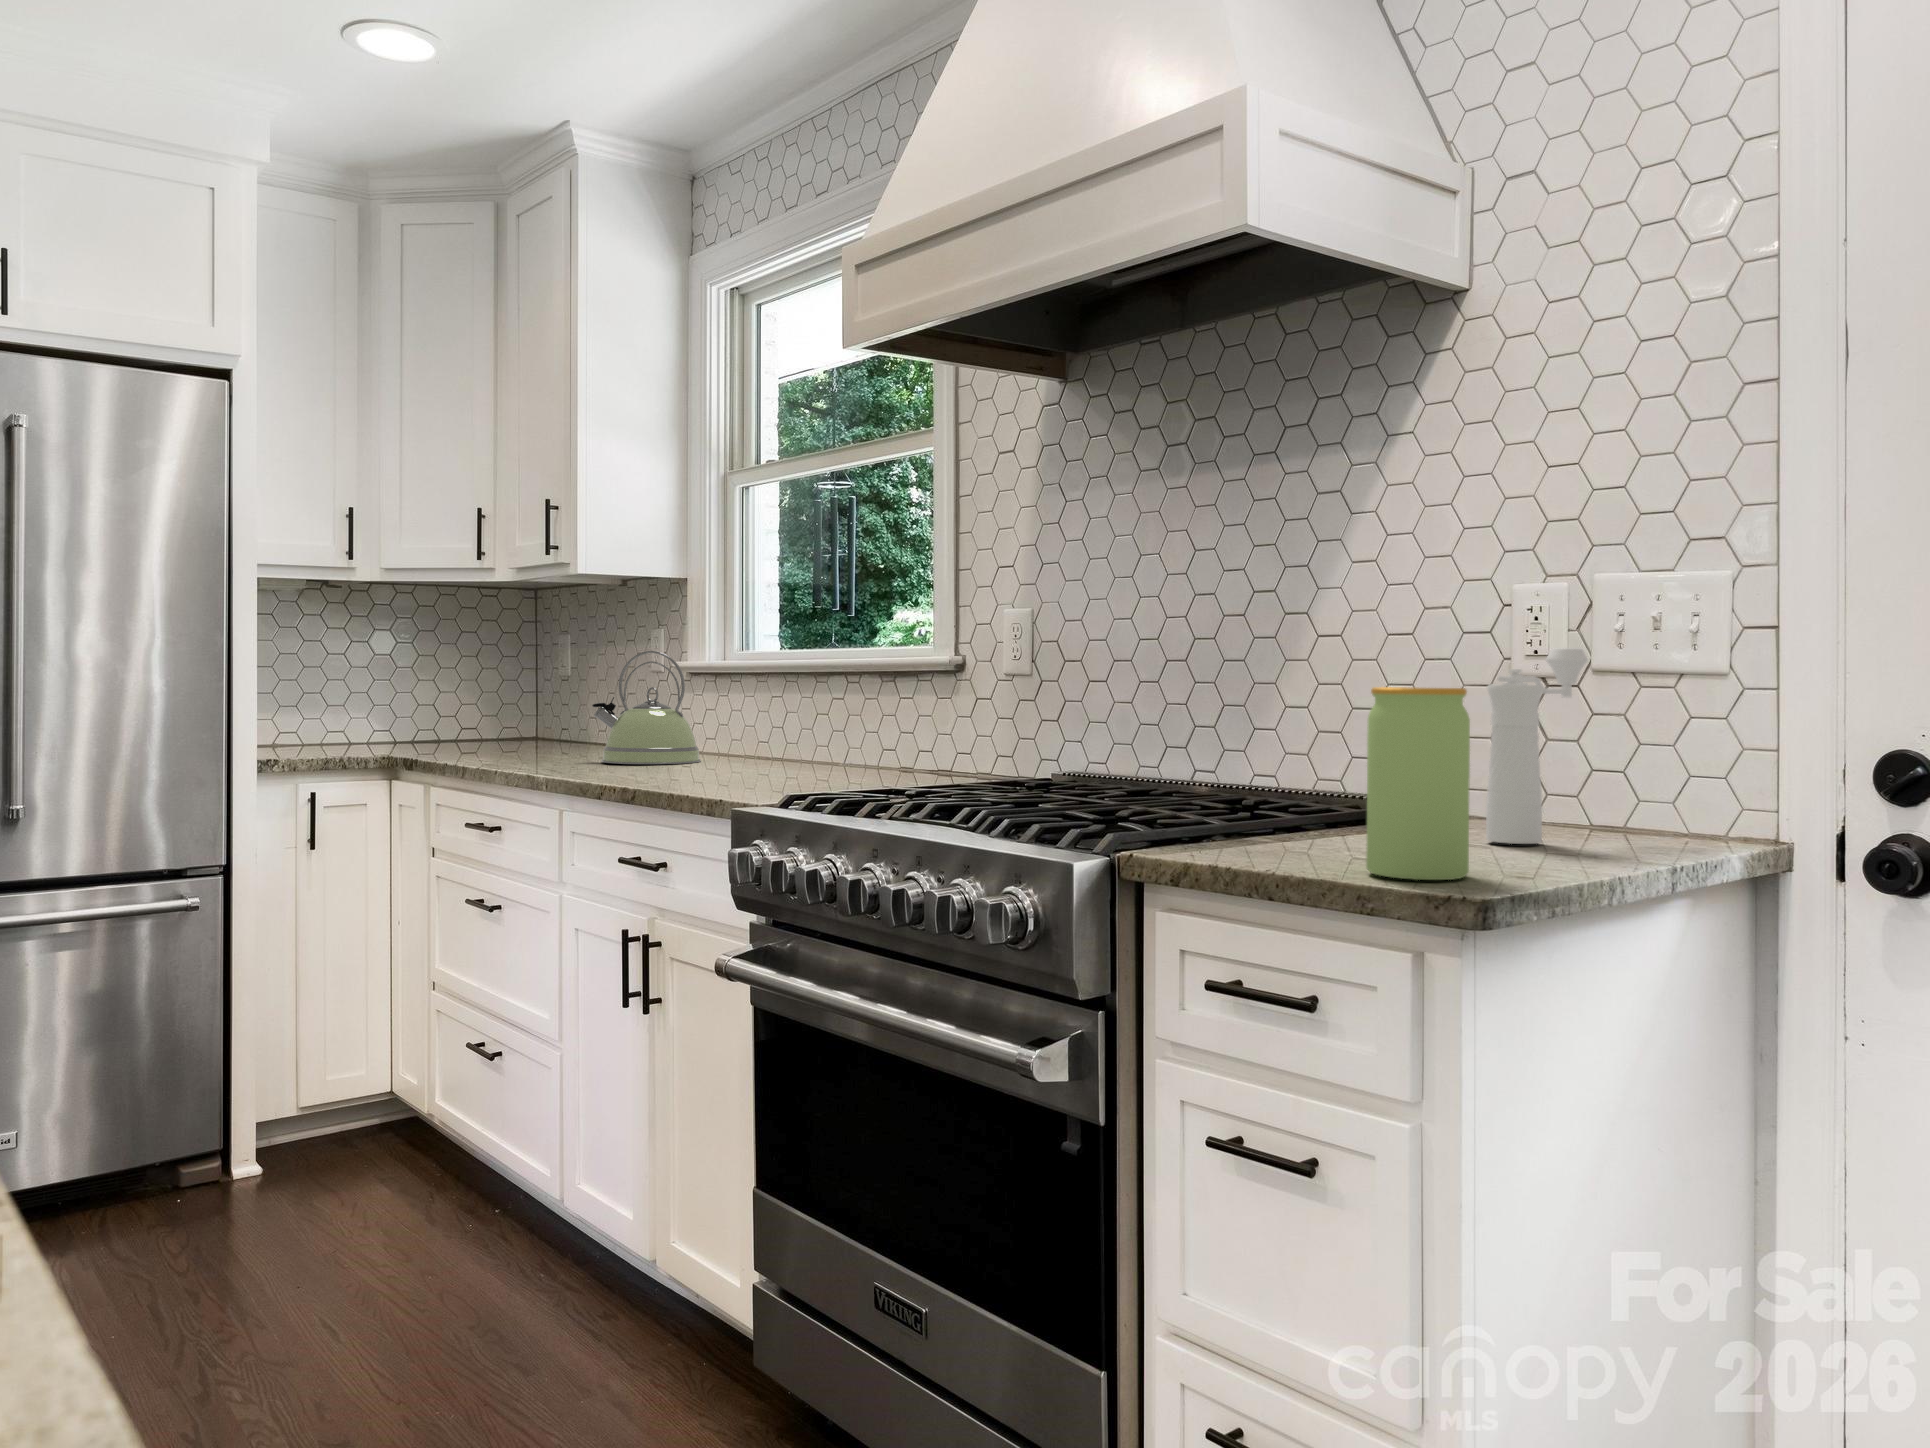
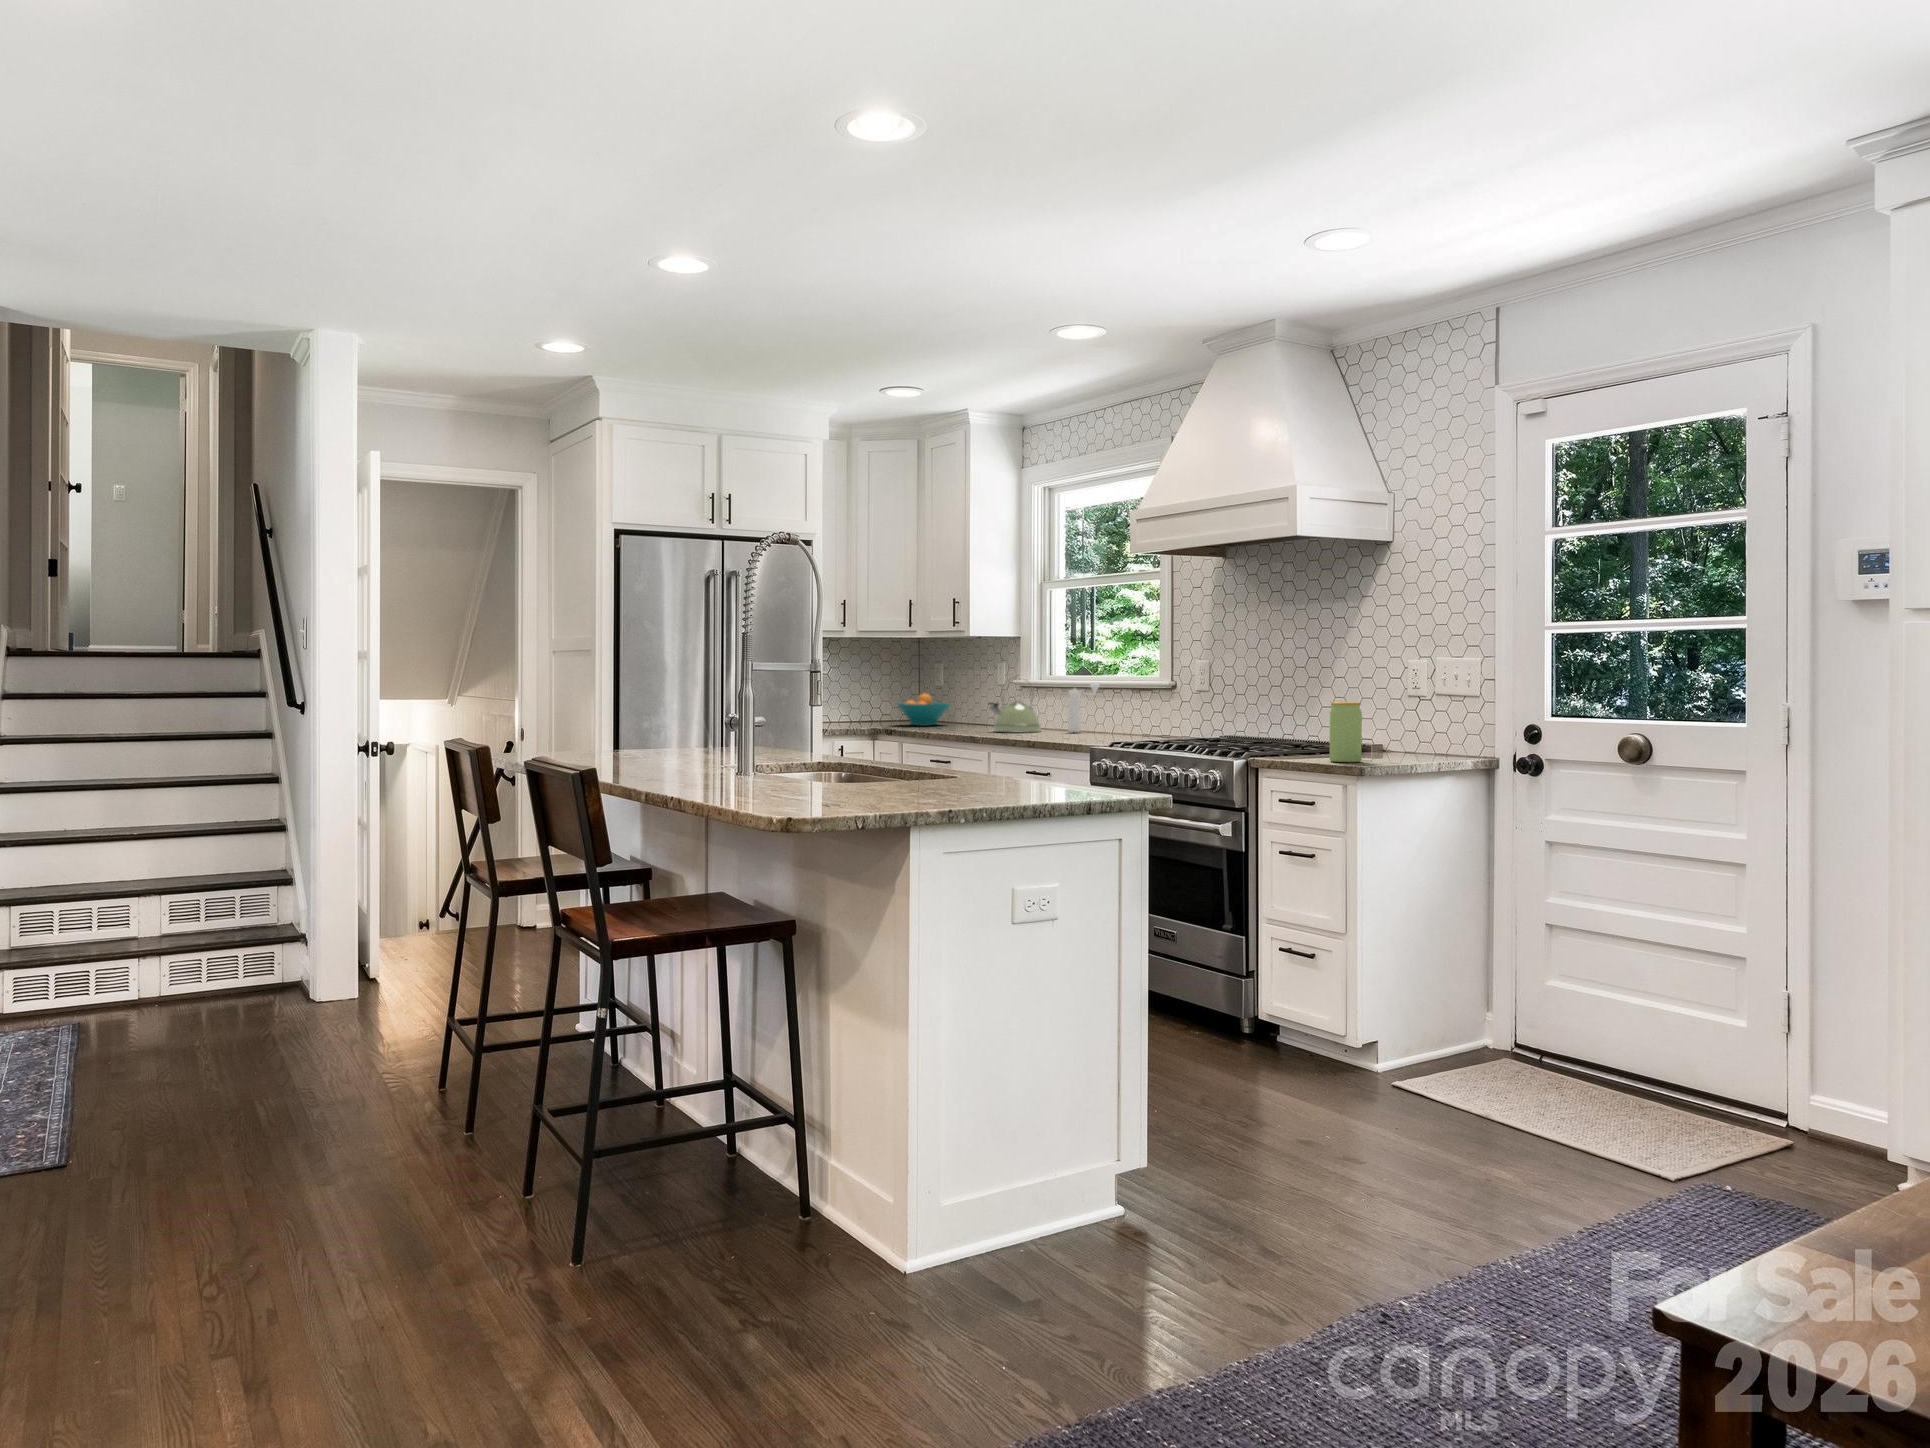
pepper mill: present [1486,649,1588,844] -> present [1068,683,1099,732]
fruit bowl: none [455,687,563,748] -> present [898,694,950,726]

